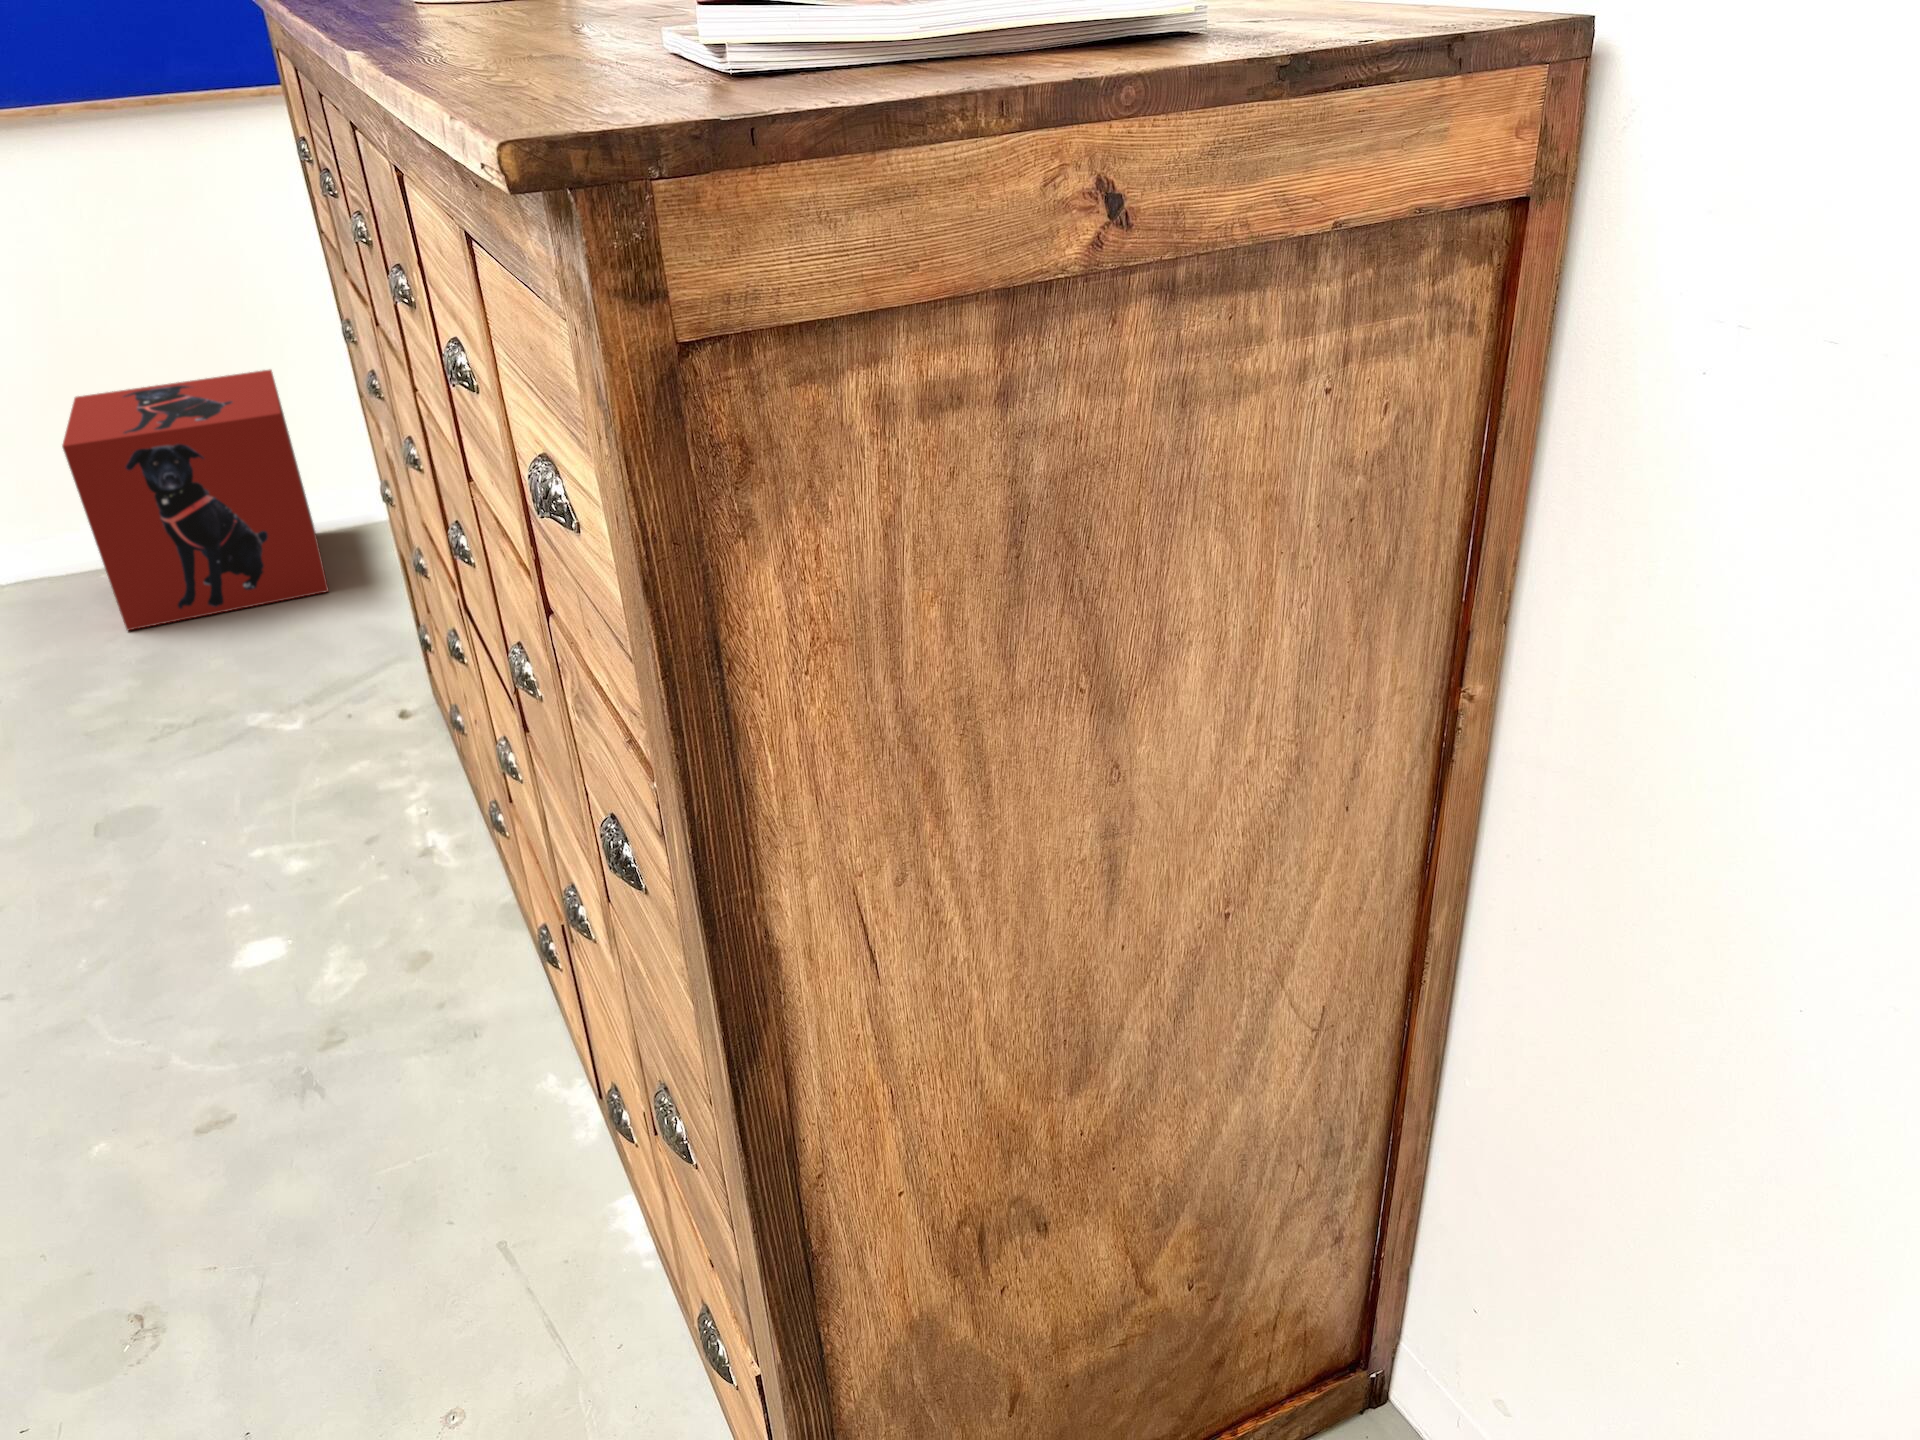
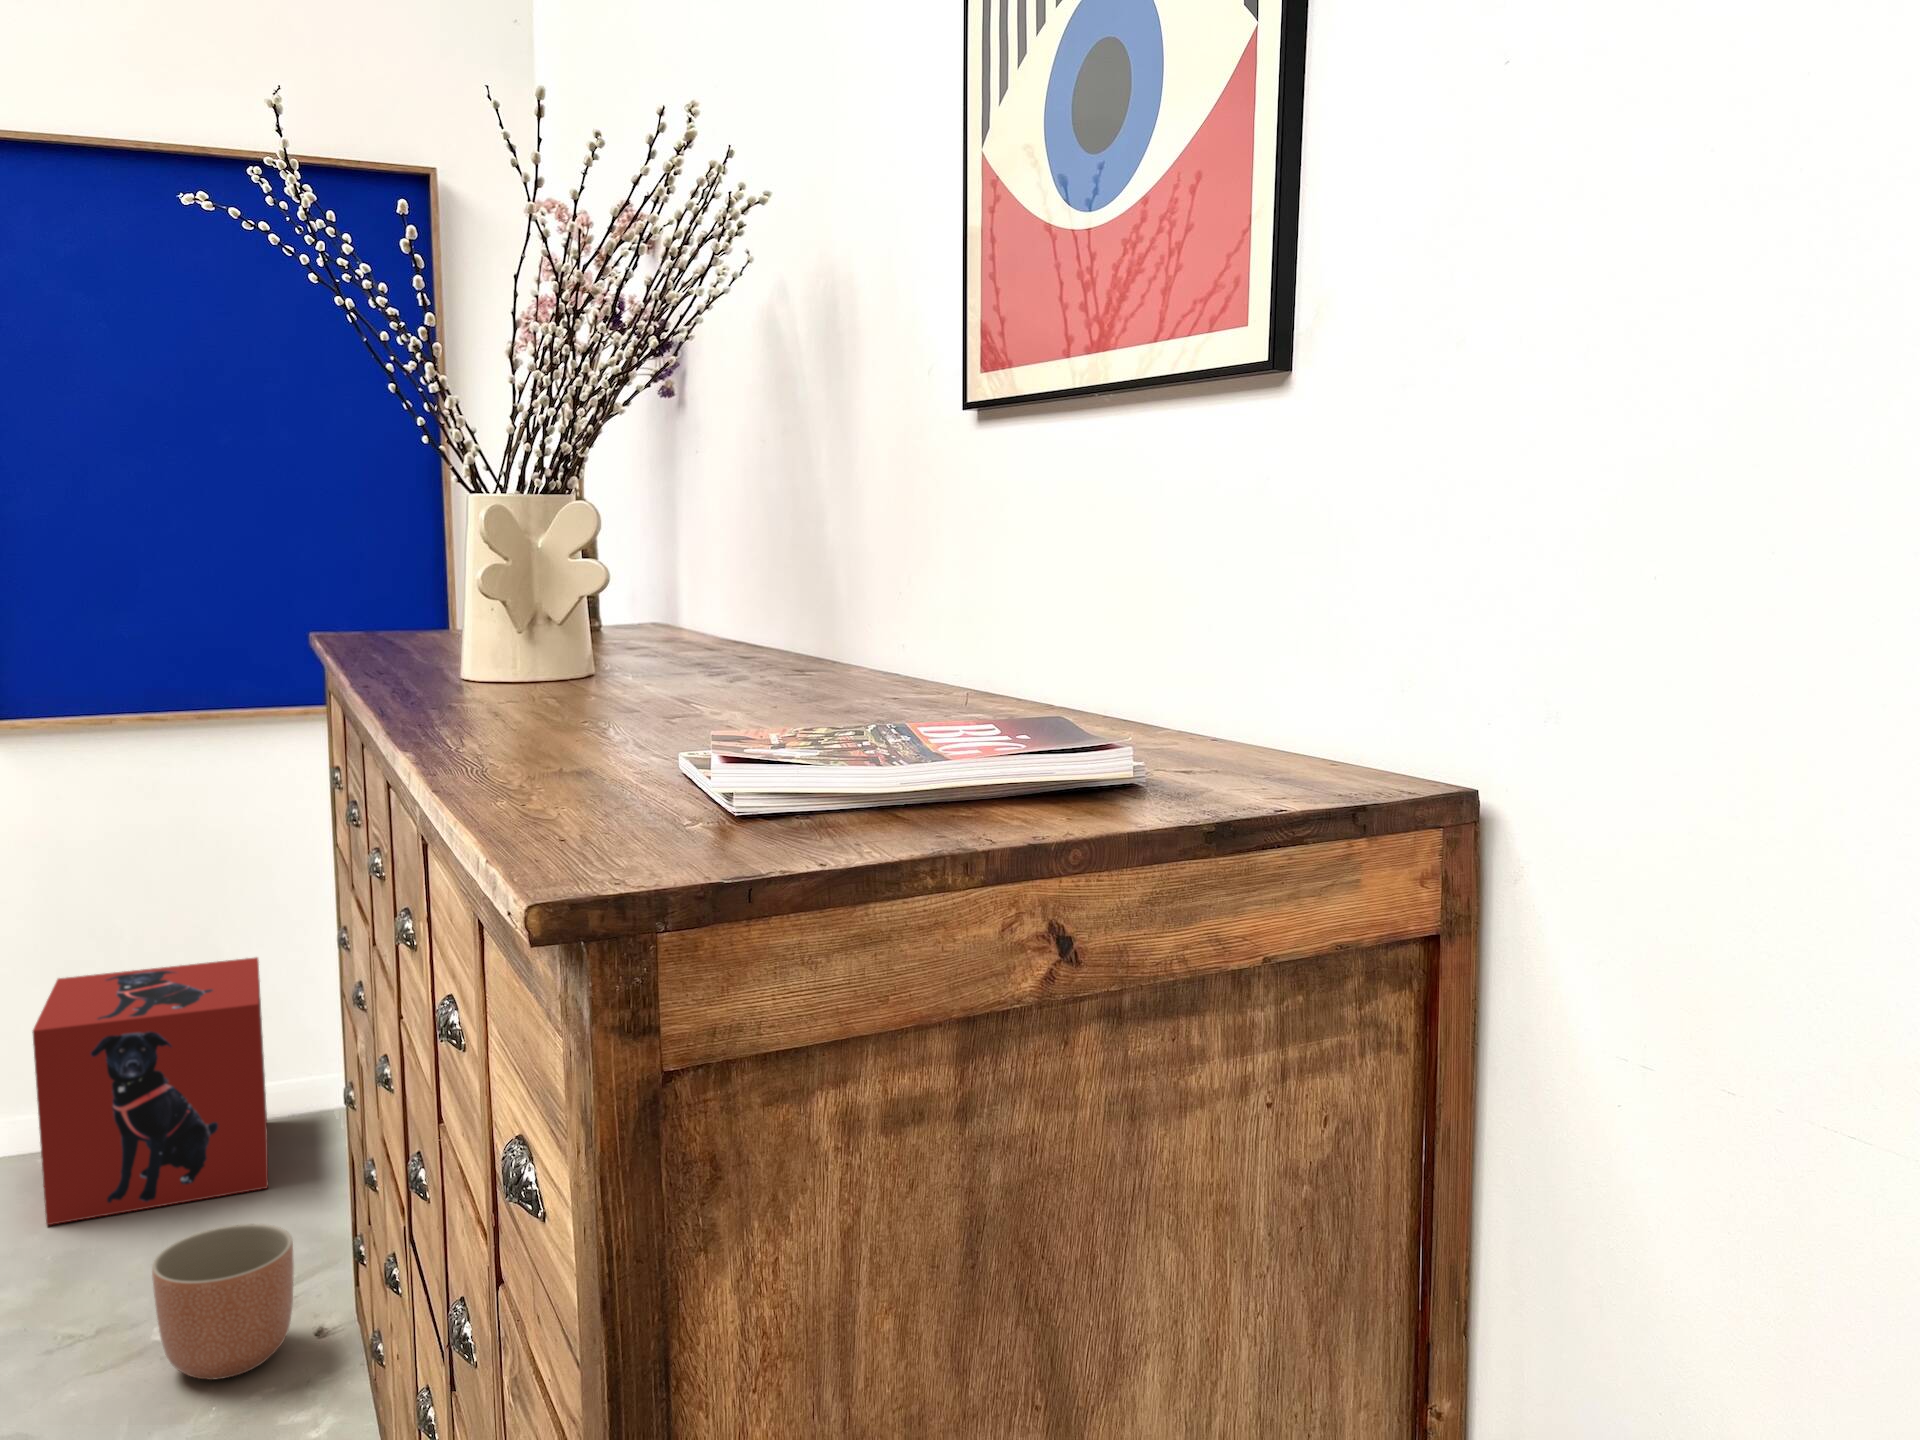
planter: none [232,618,372,754] -> present [152,1224,294,1380]

